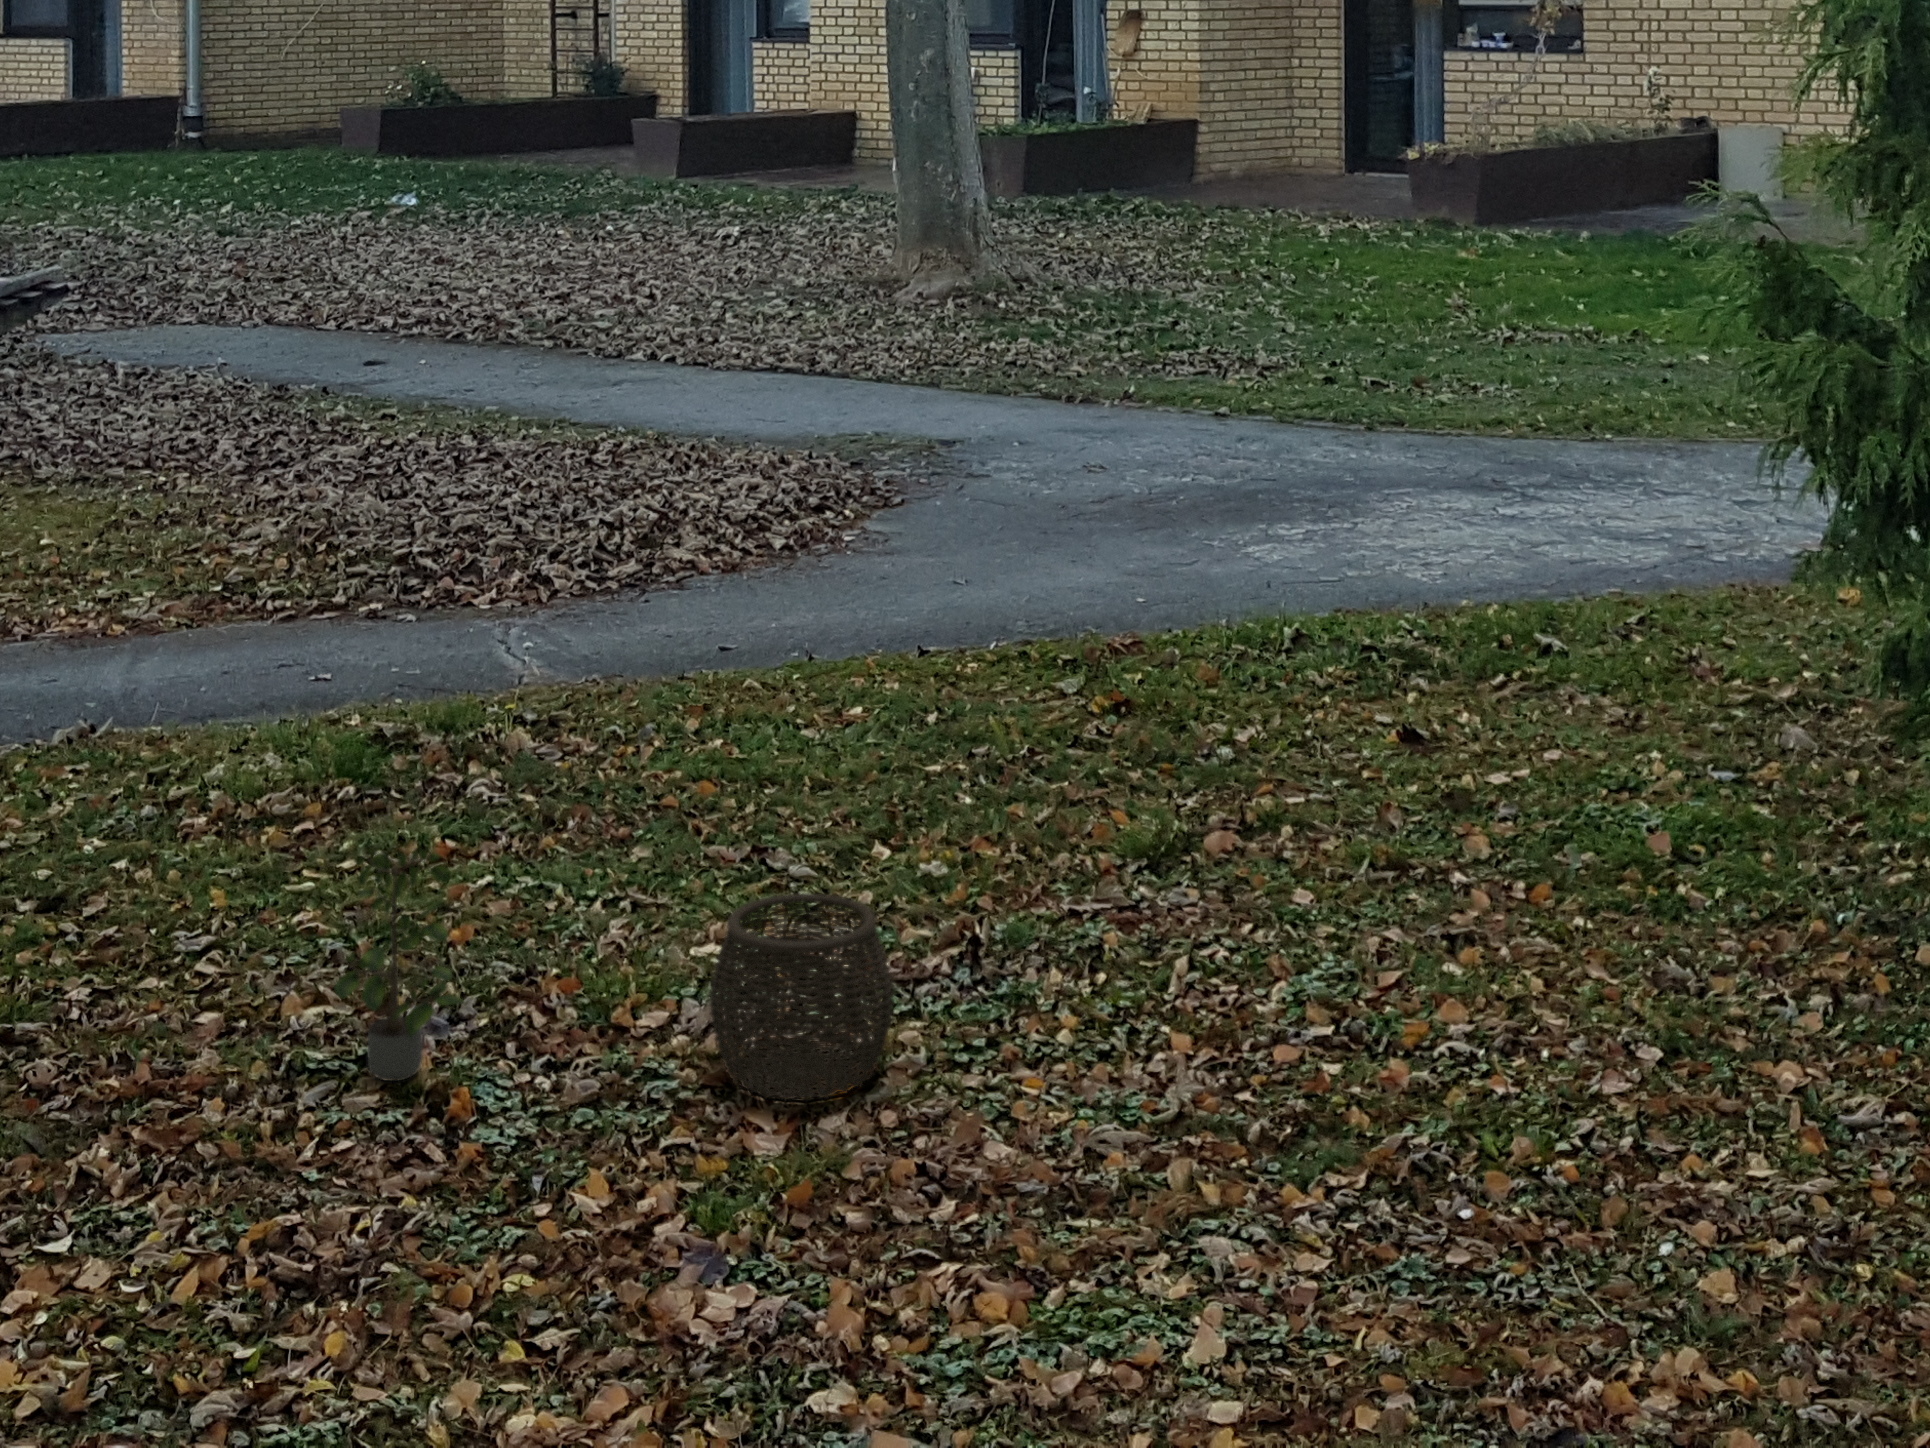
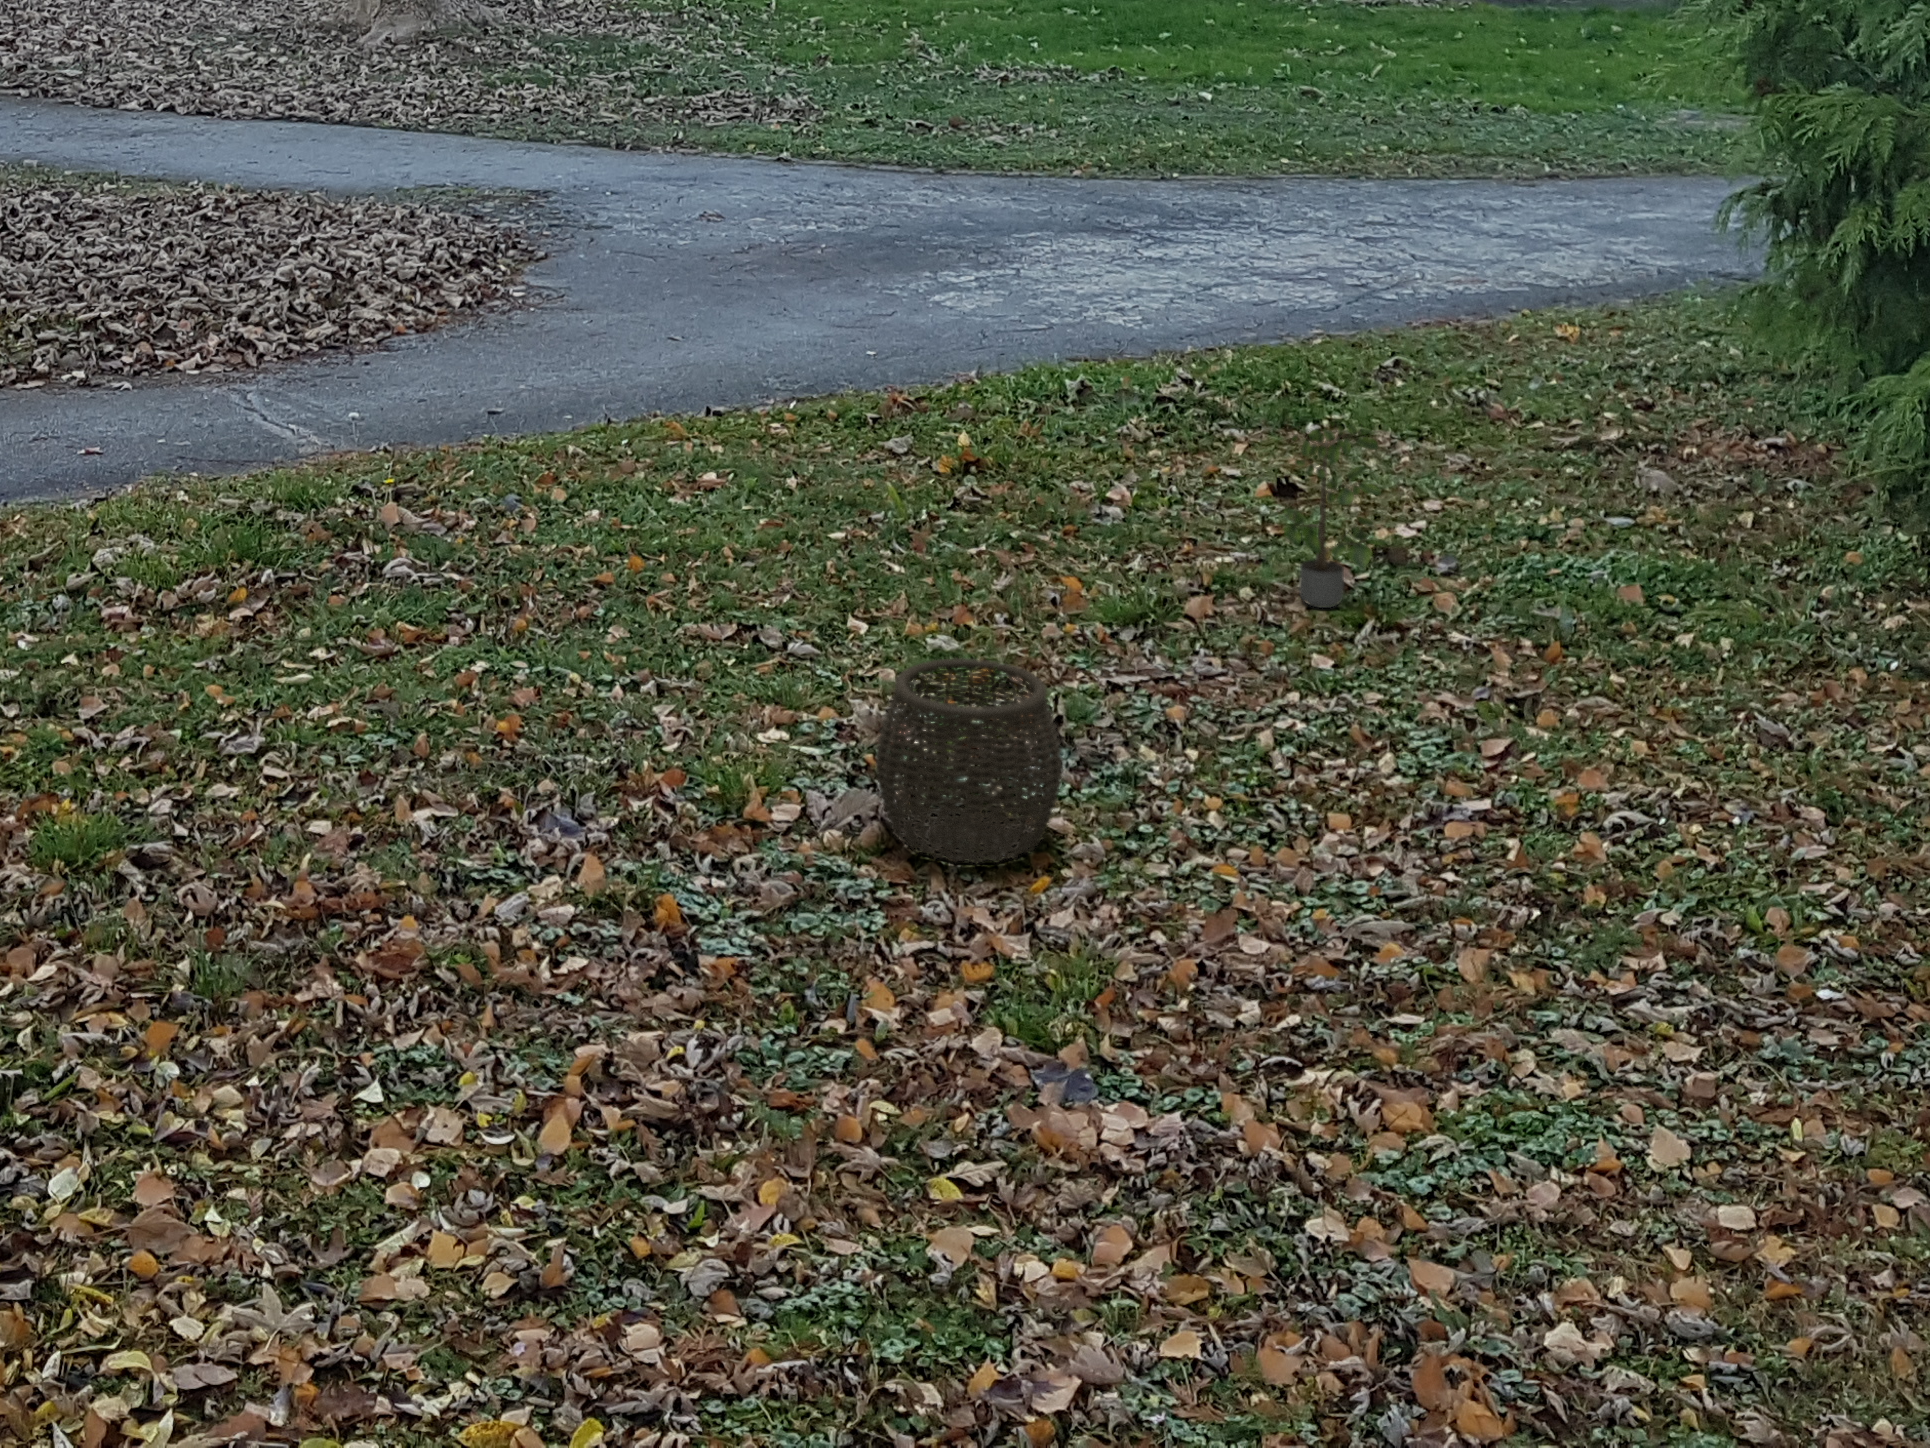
potted plant: present [335,844,465,1081] -> present [1284,426,1390,608]

